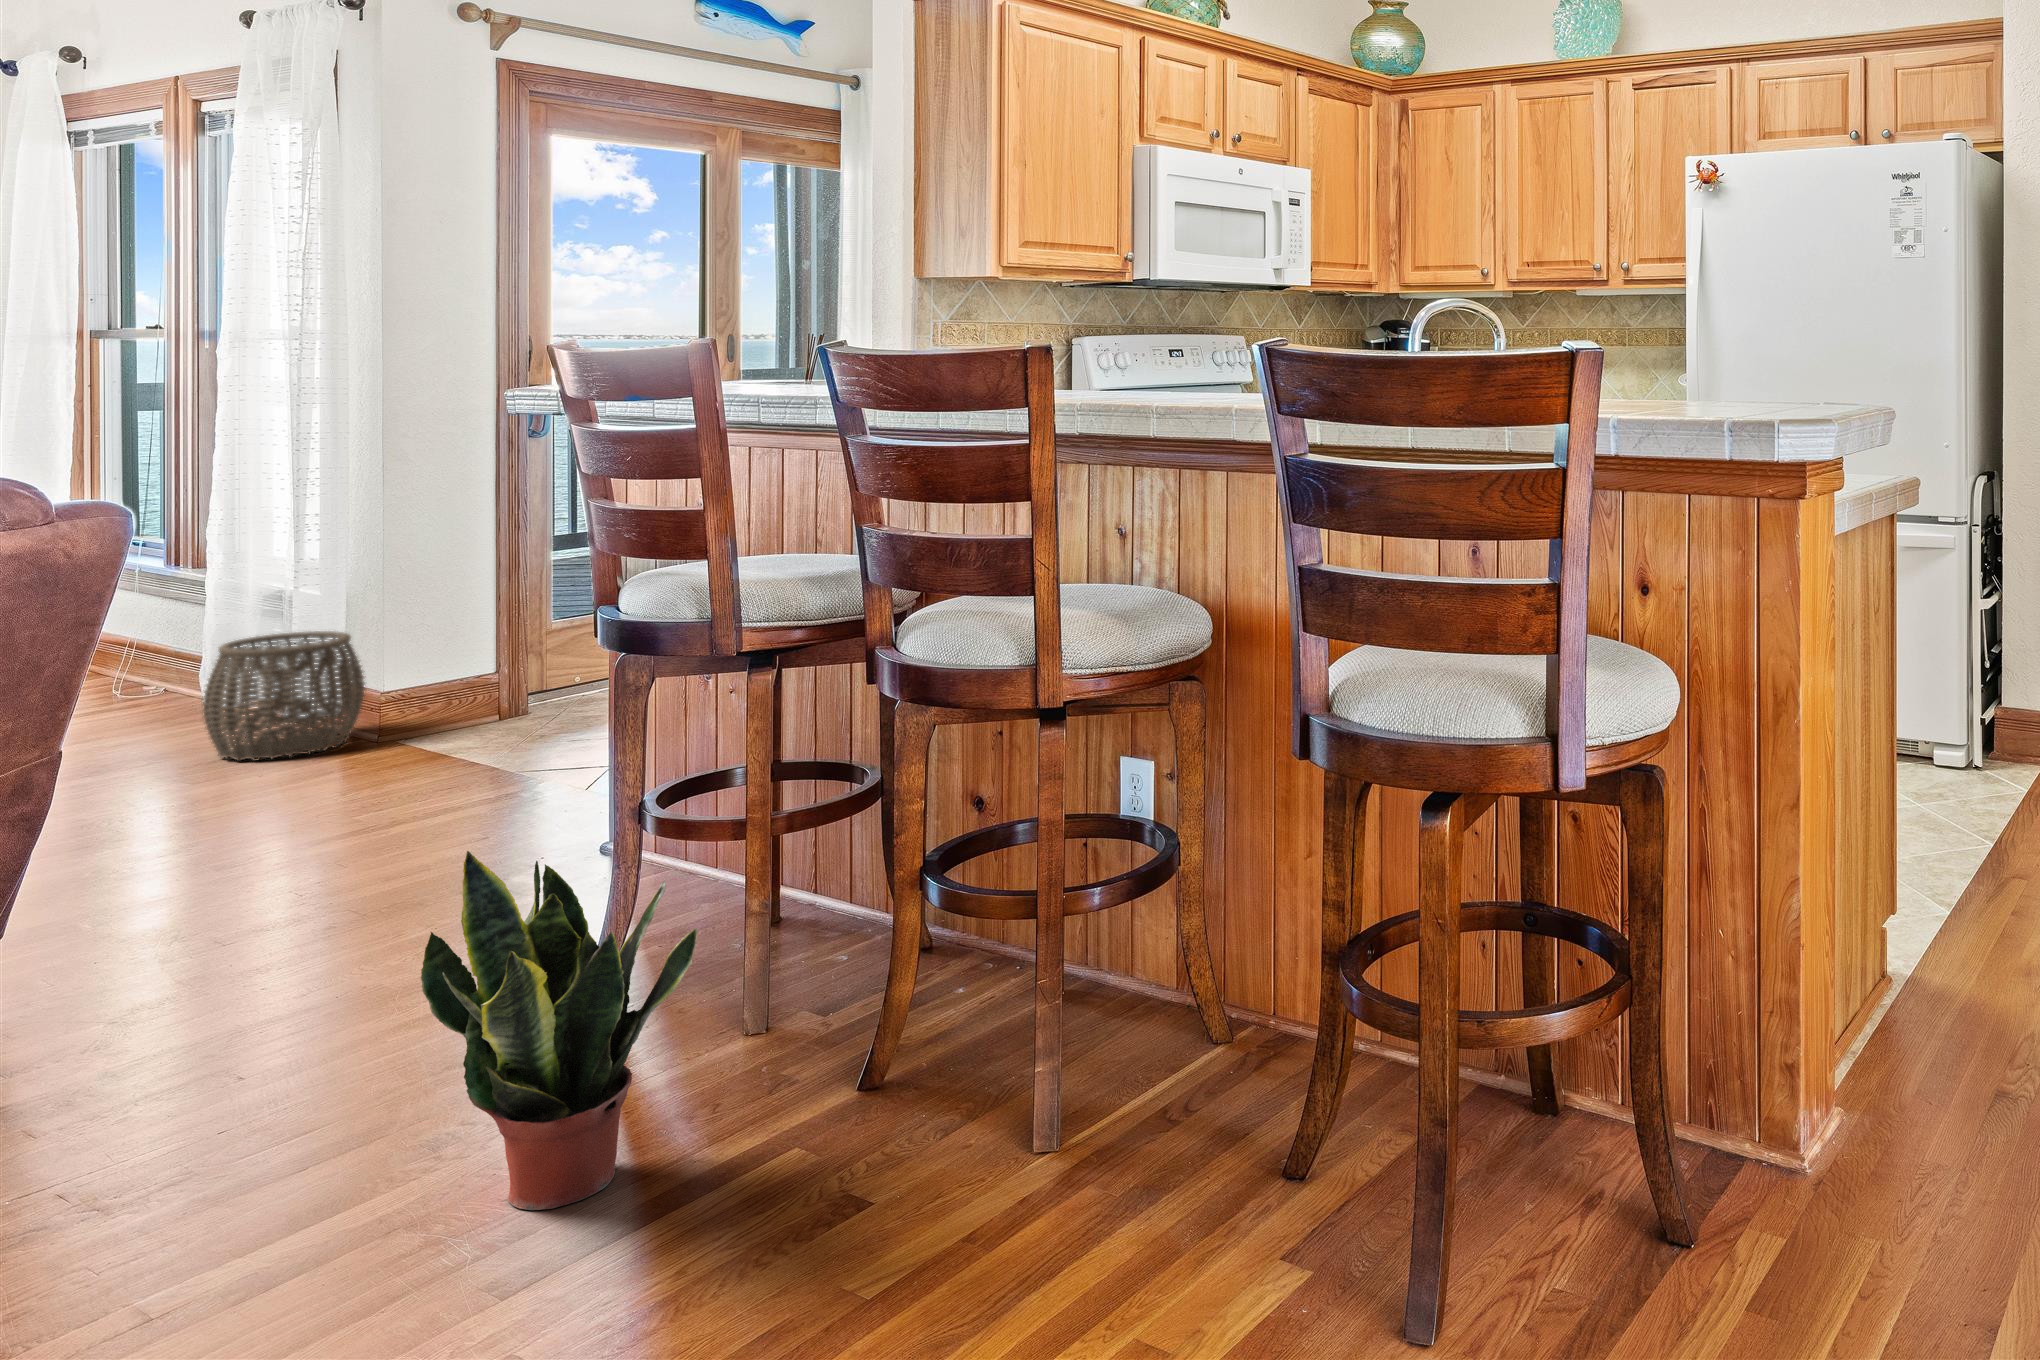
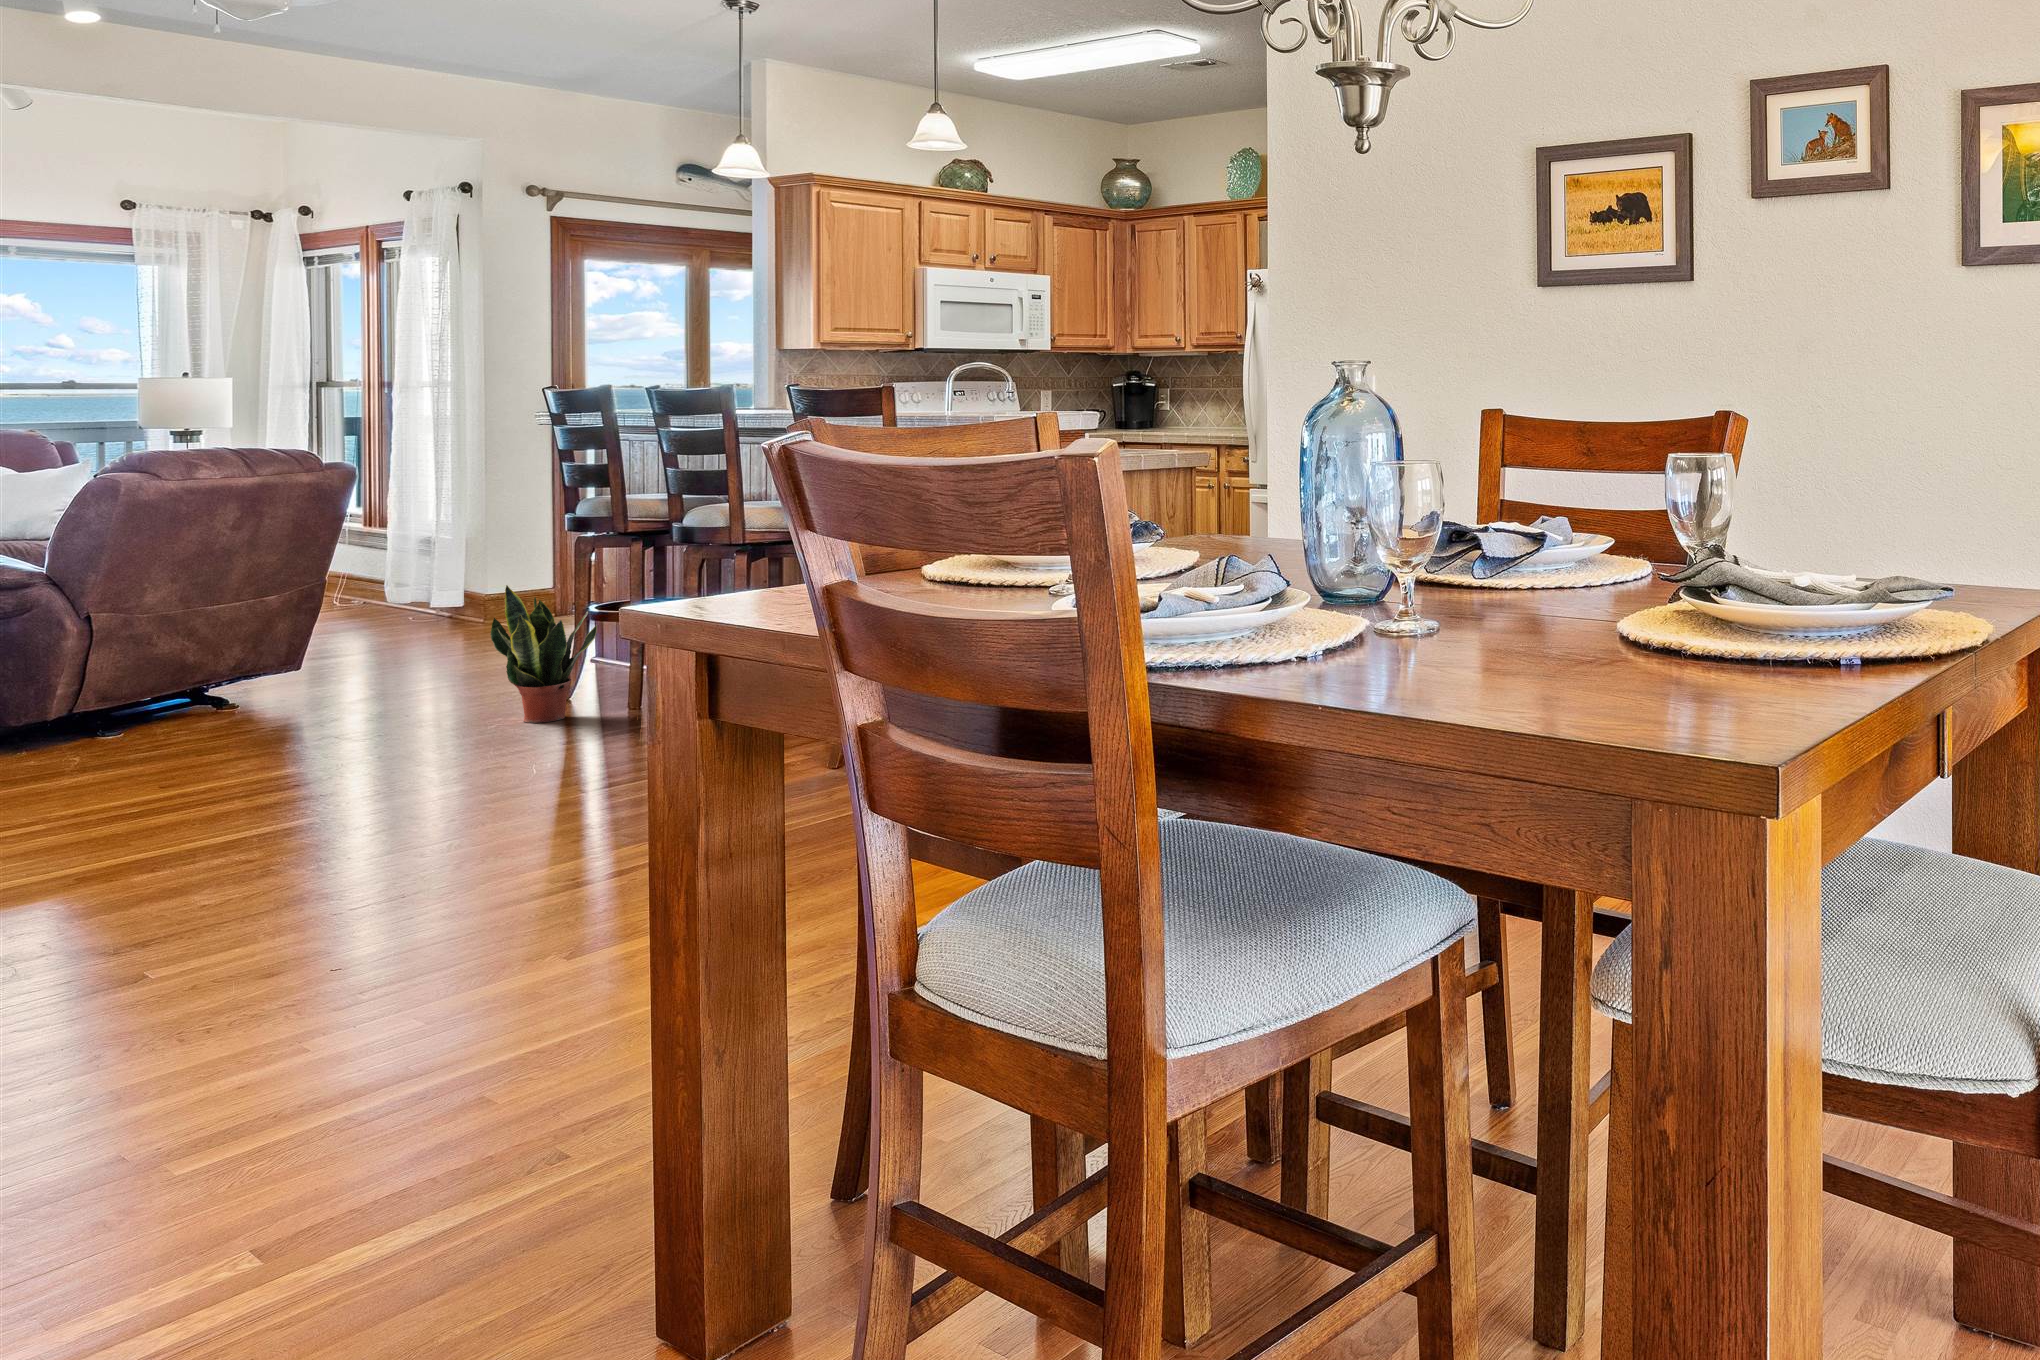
woven basket: present [202,631,365,761] -> none [391,557,480,626]

